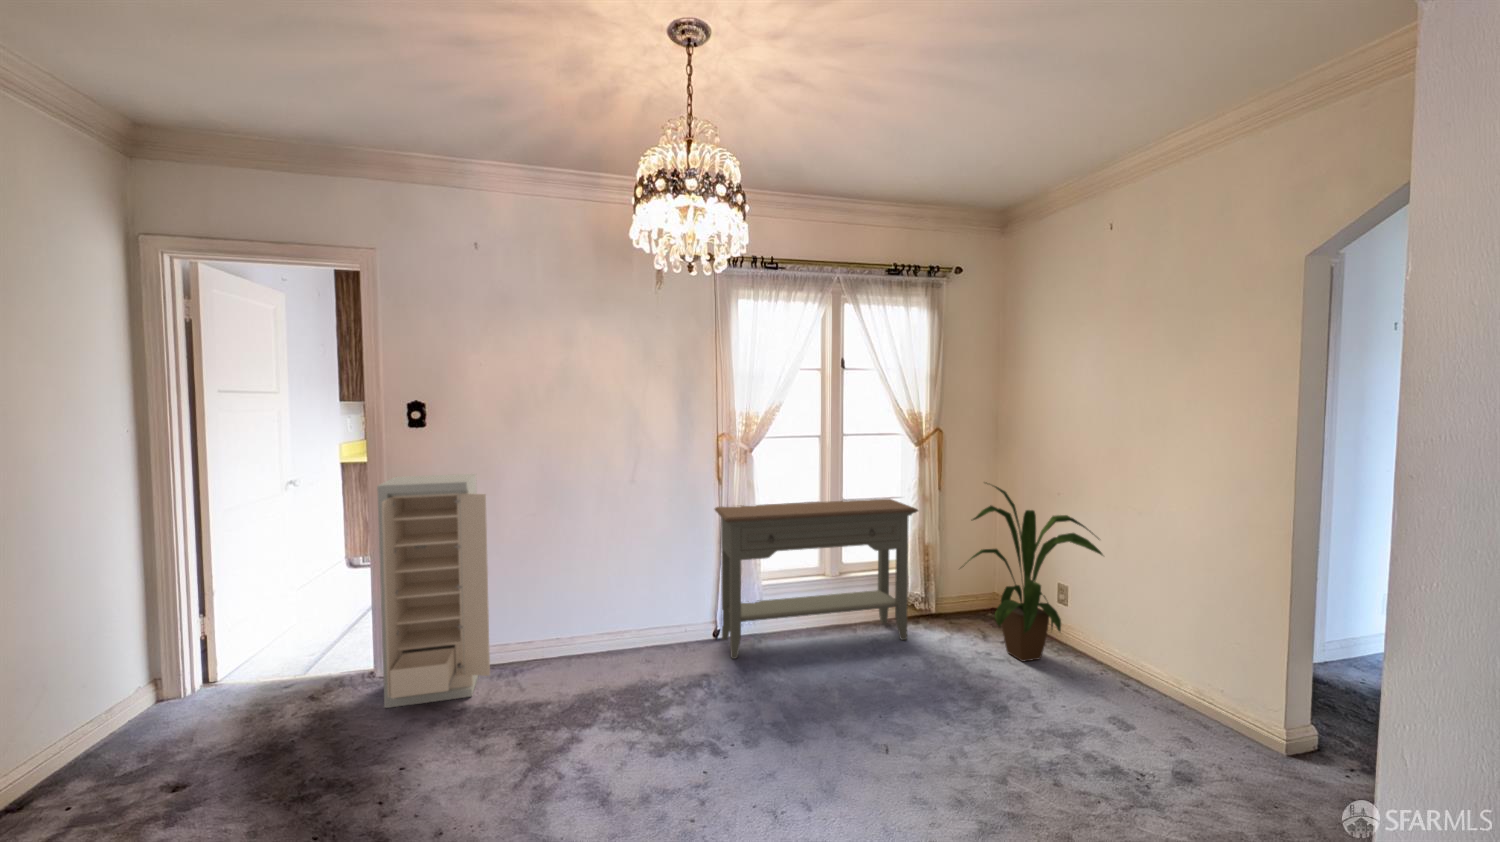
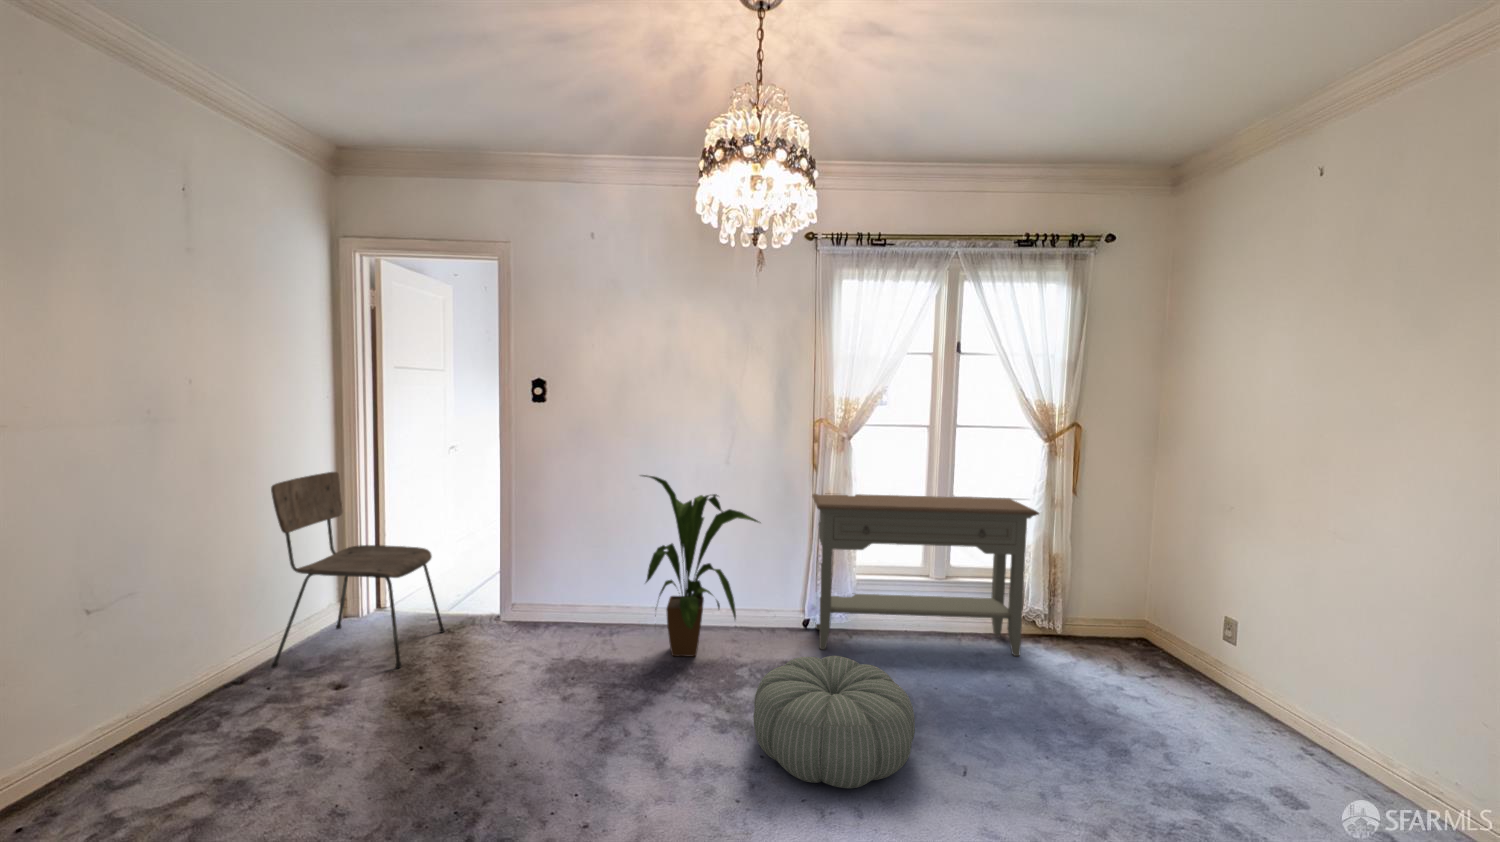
storage cabinet: present [377,474,490,708] -> none [501,445,589,649]
house plant: present [963,486,1103,661] -> present [642,475,759,656]
dining chair: none [61,525,304,780] -> present [271,472,445,668]
pouf: none [691,662,844,785] -> present [754,656,915,788]

